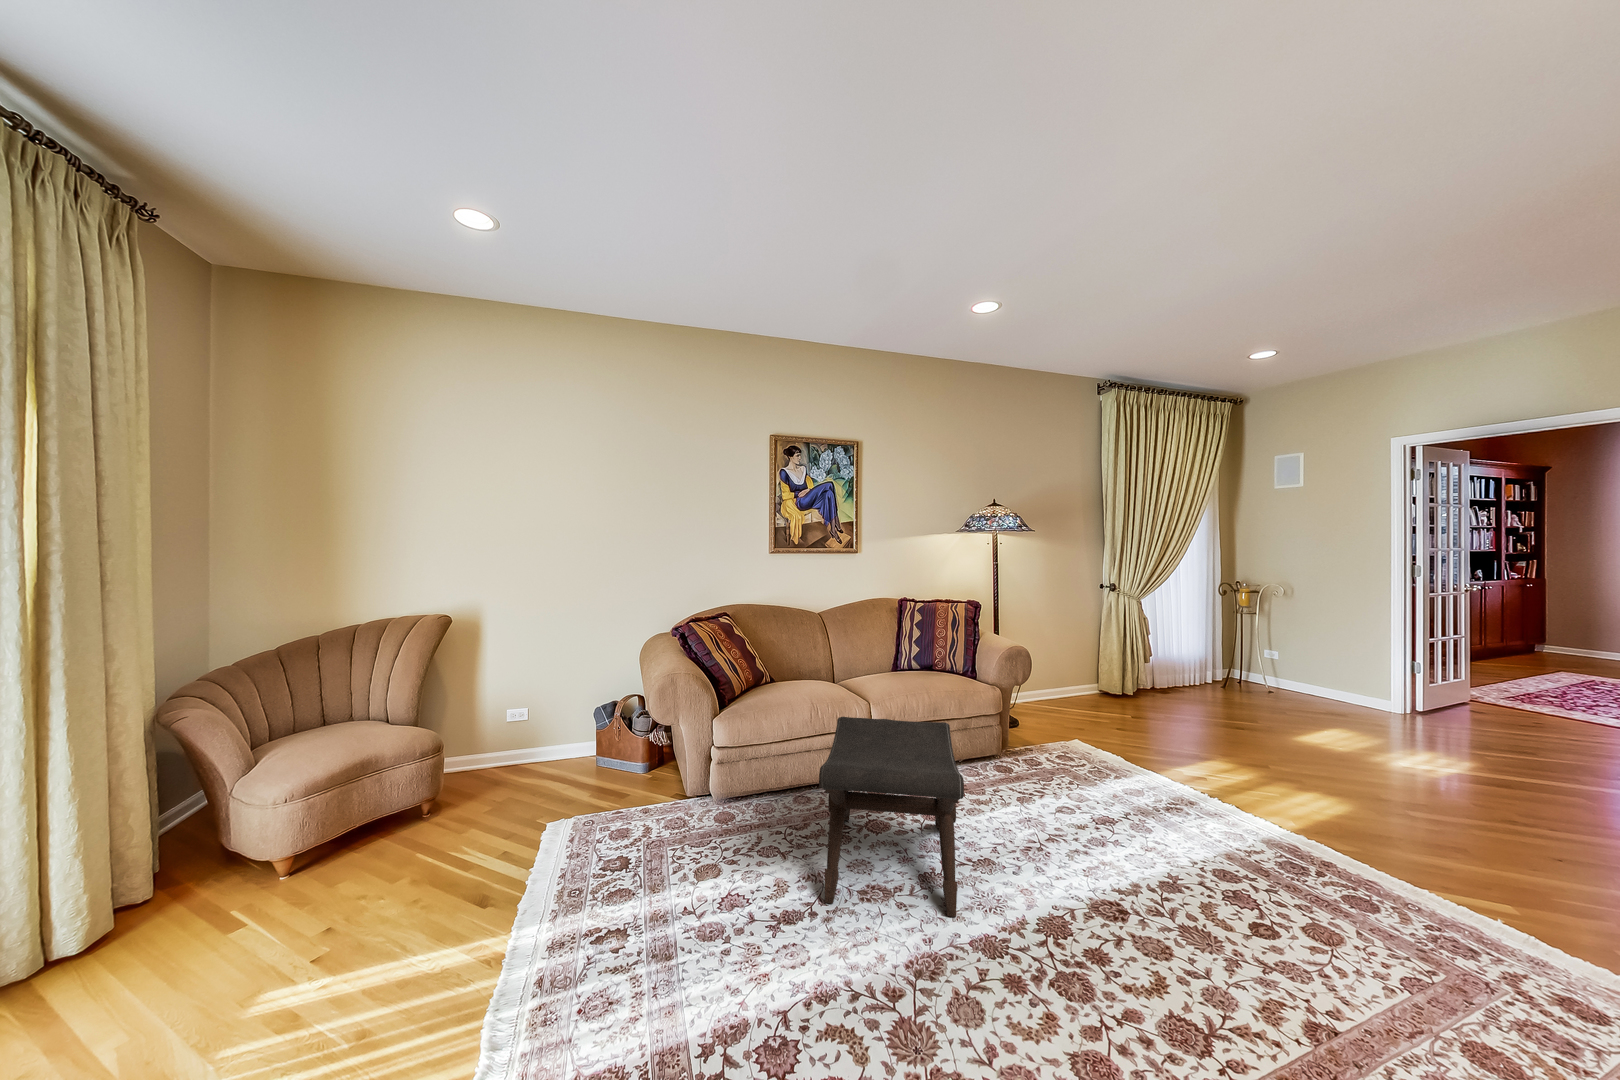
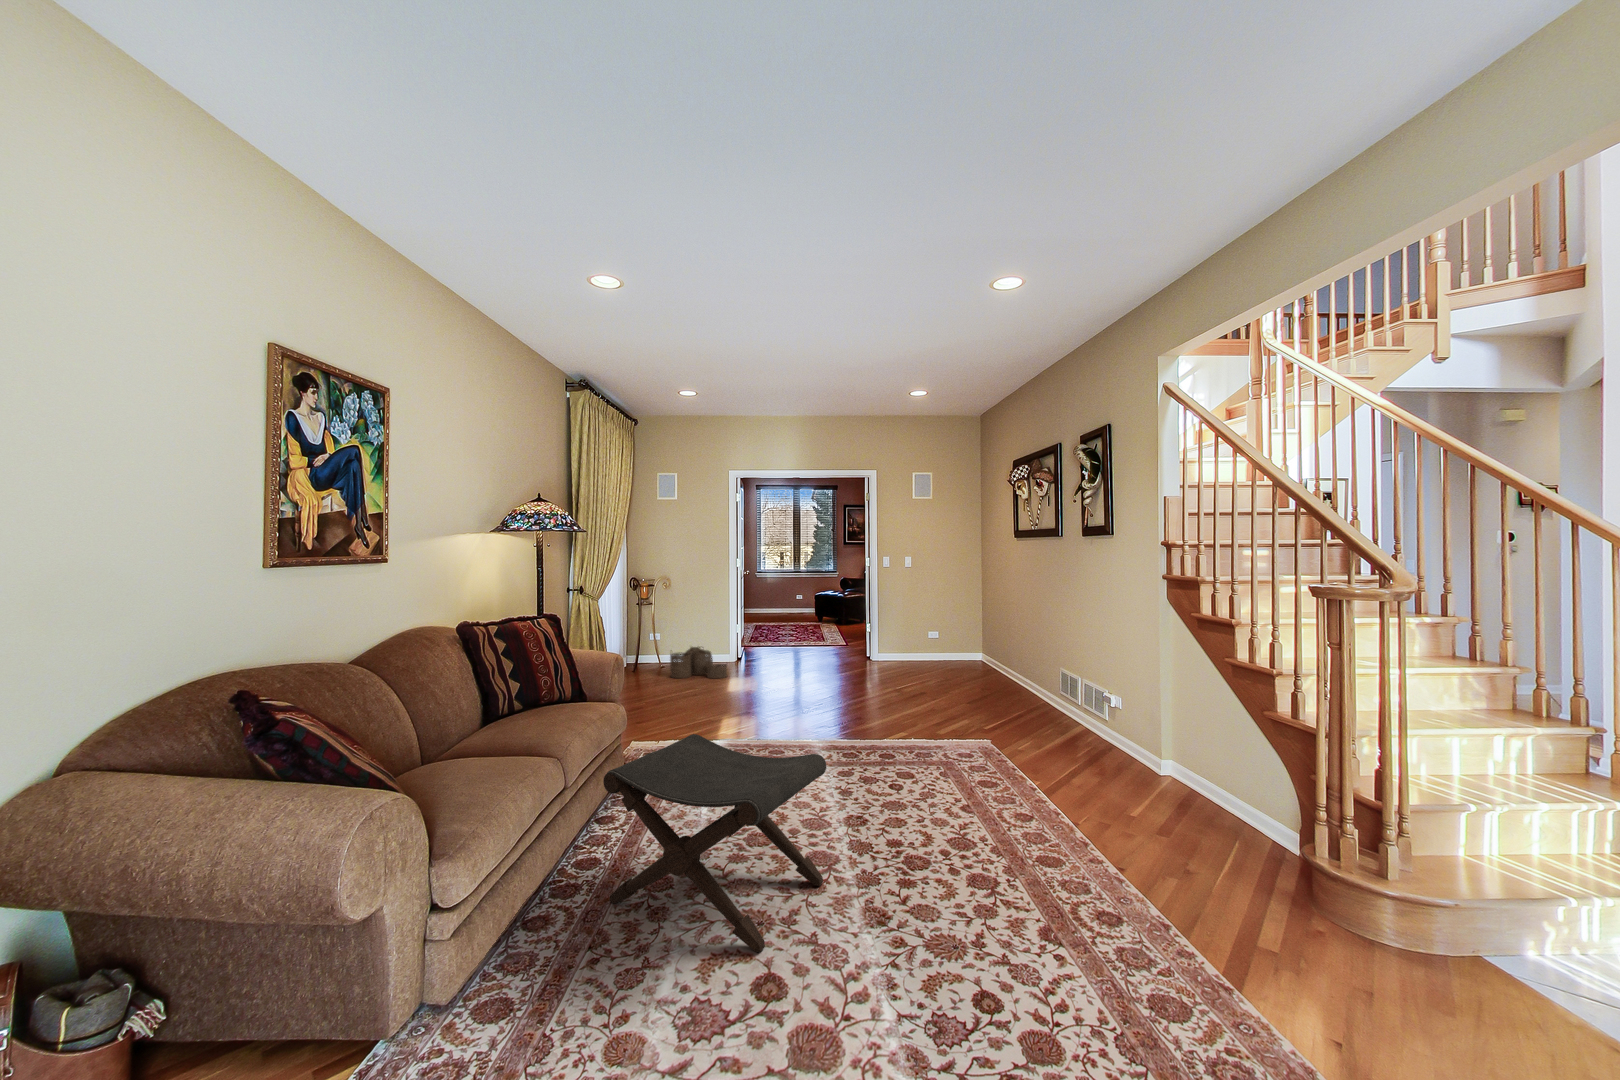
woven basket: none [1272,677,1364,732] -> present [670,647,727,678]

